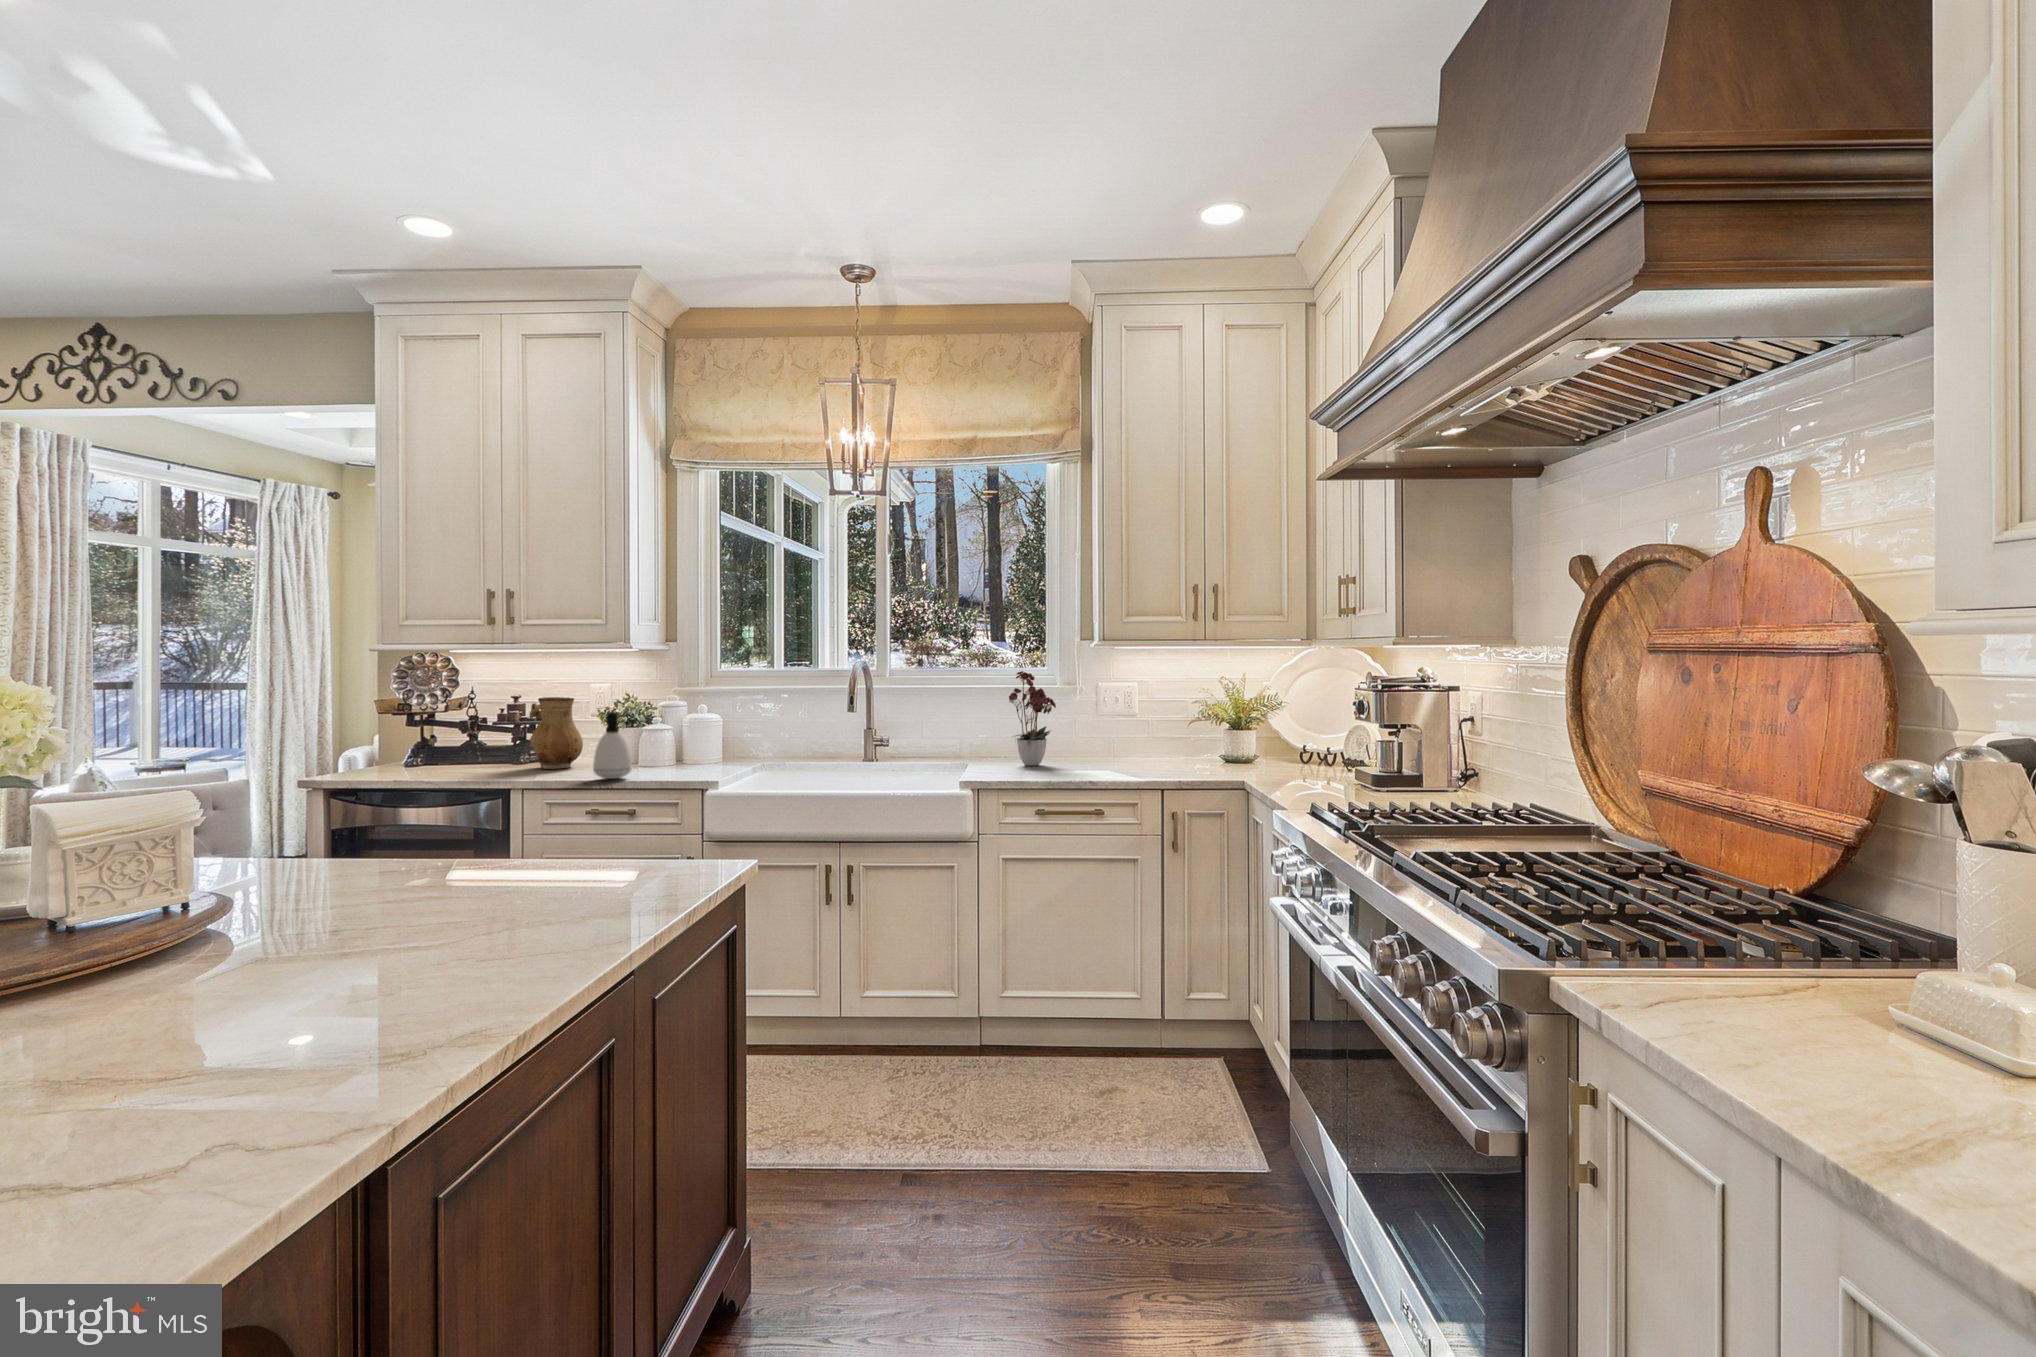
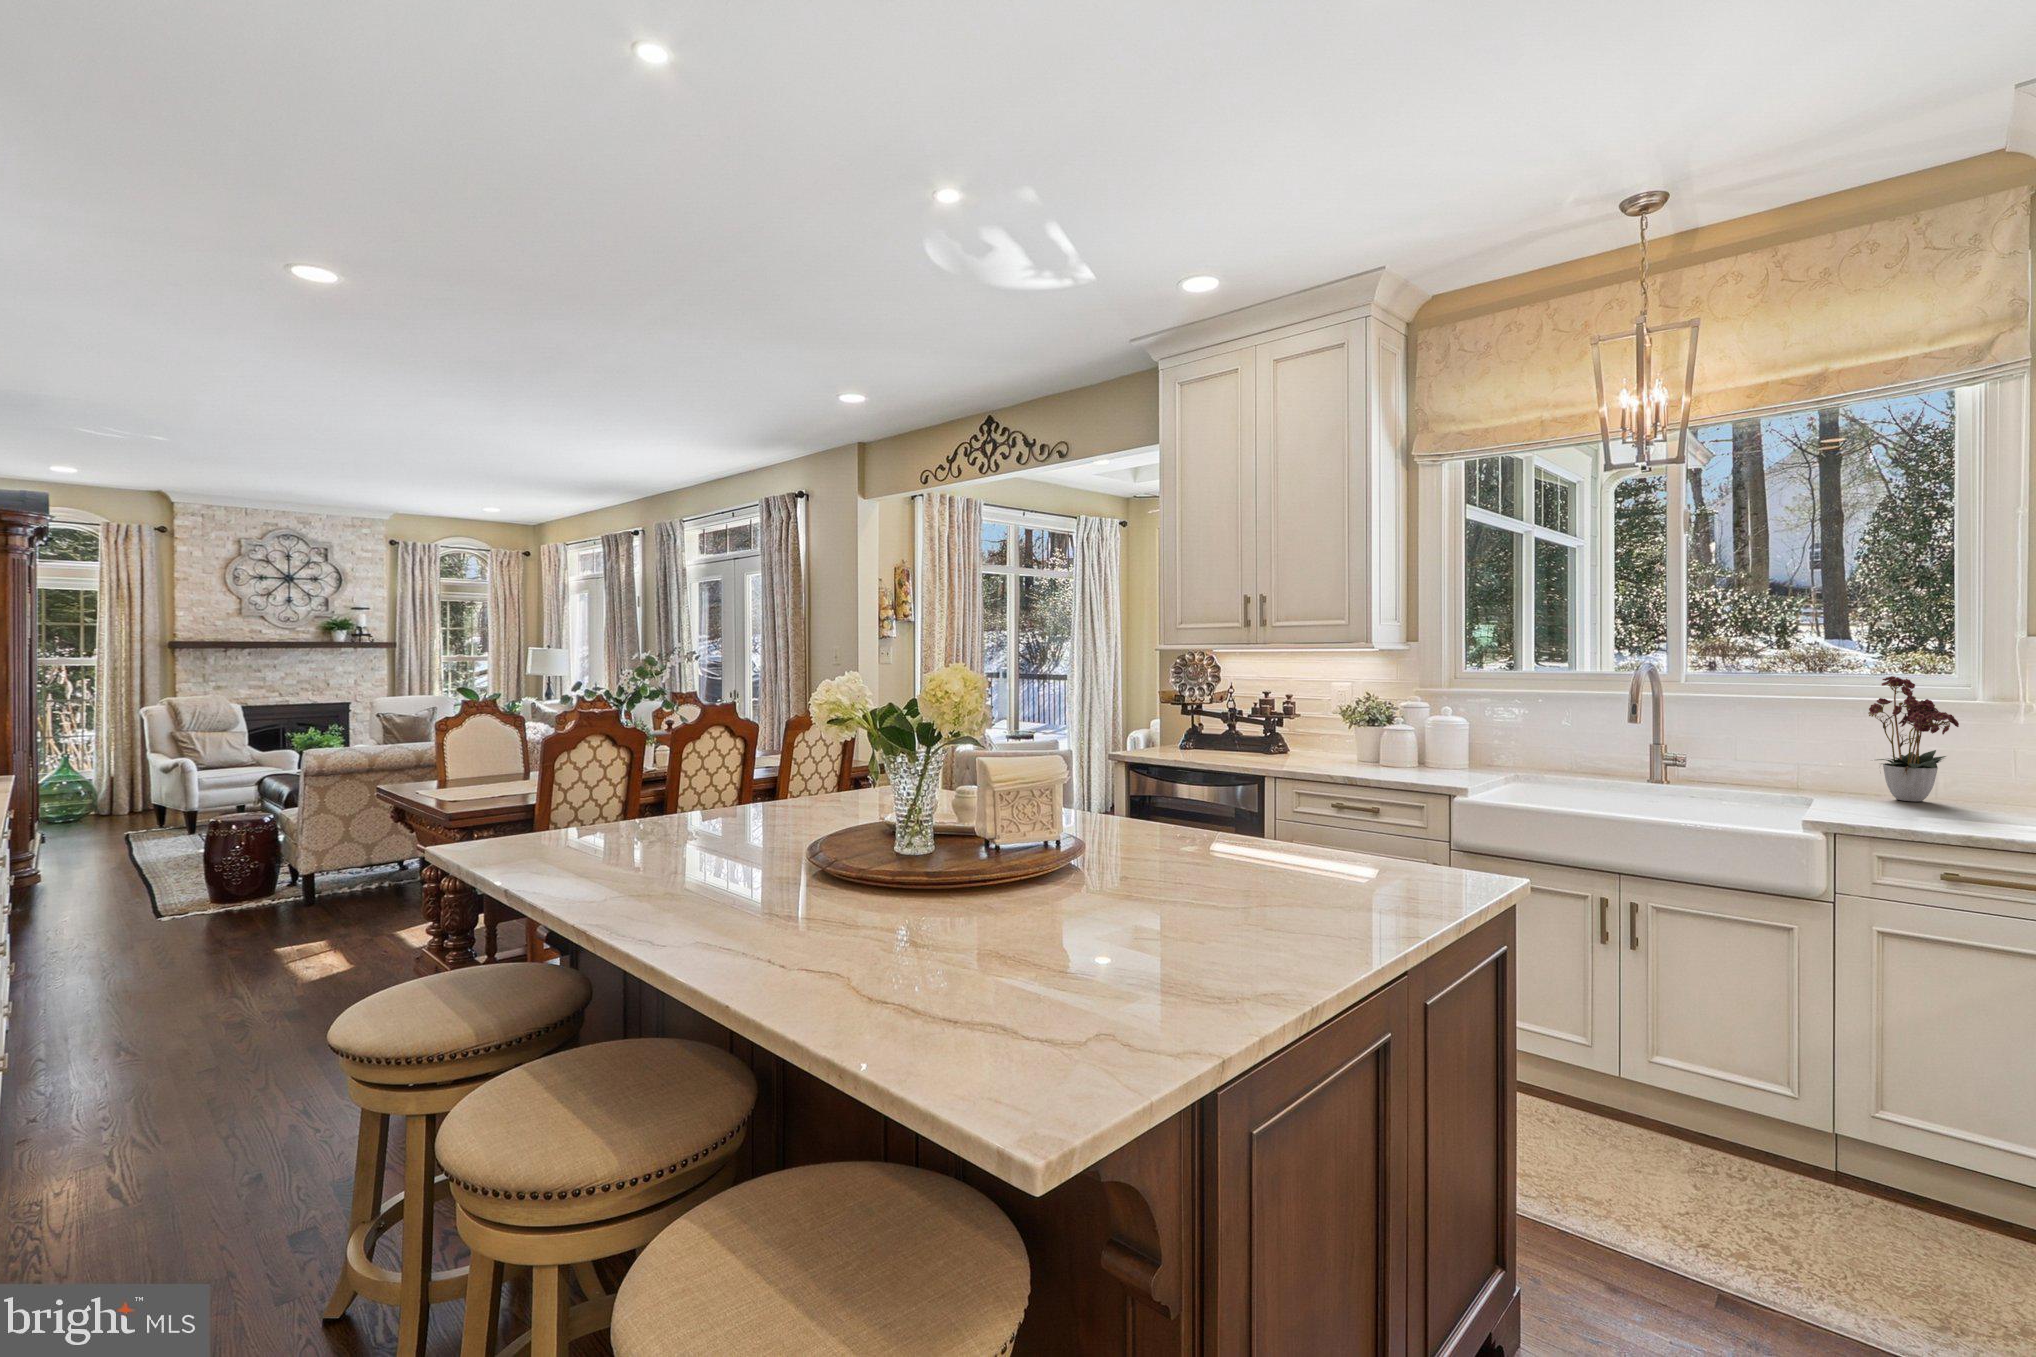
ceramic pitcher: present [529,697,583,769] -> none [1277,693,1325,759]
soap dispenser: present [593,712,632,779] -> none [1338,710,1377,775]

